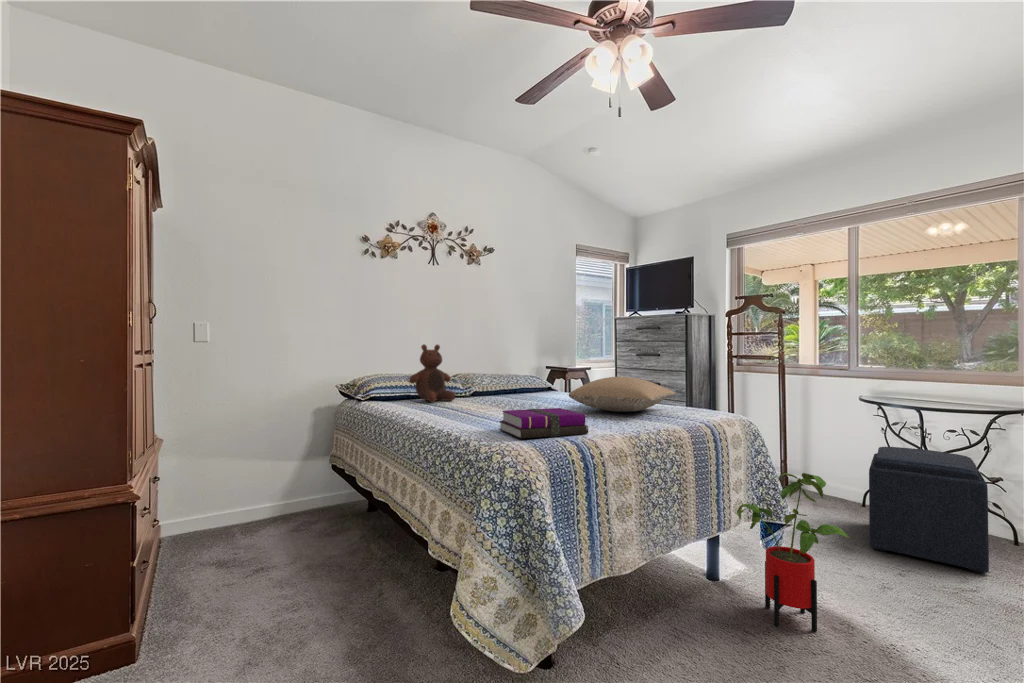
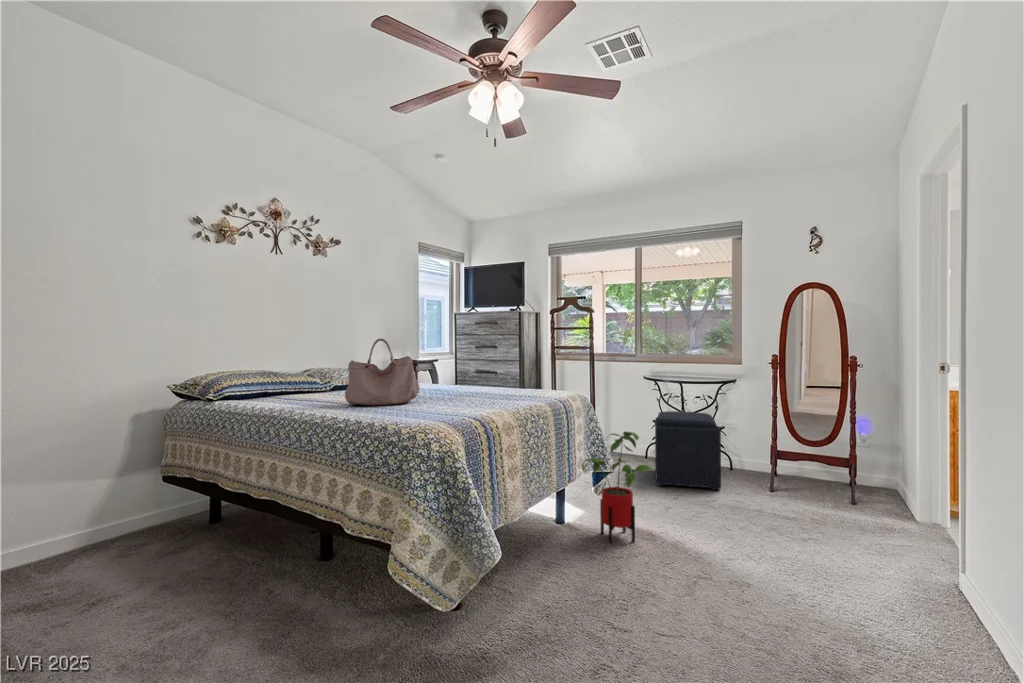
stuffed bear: present [409,344,456,402] -> none [269,339,321,398]
handbag: none [463,344,538,415] -> present [345,338,419,405]
pillow: present [569,377,675,412] -> none [447,366,529,396]
notebook: present [499,408,588,439] -> none [401,394,481,421]

